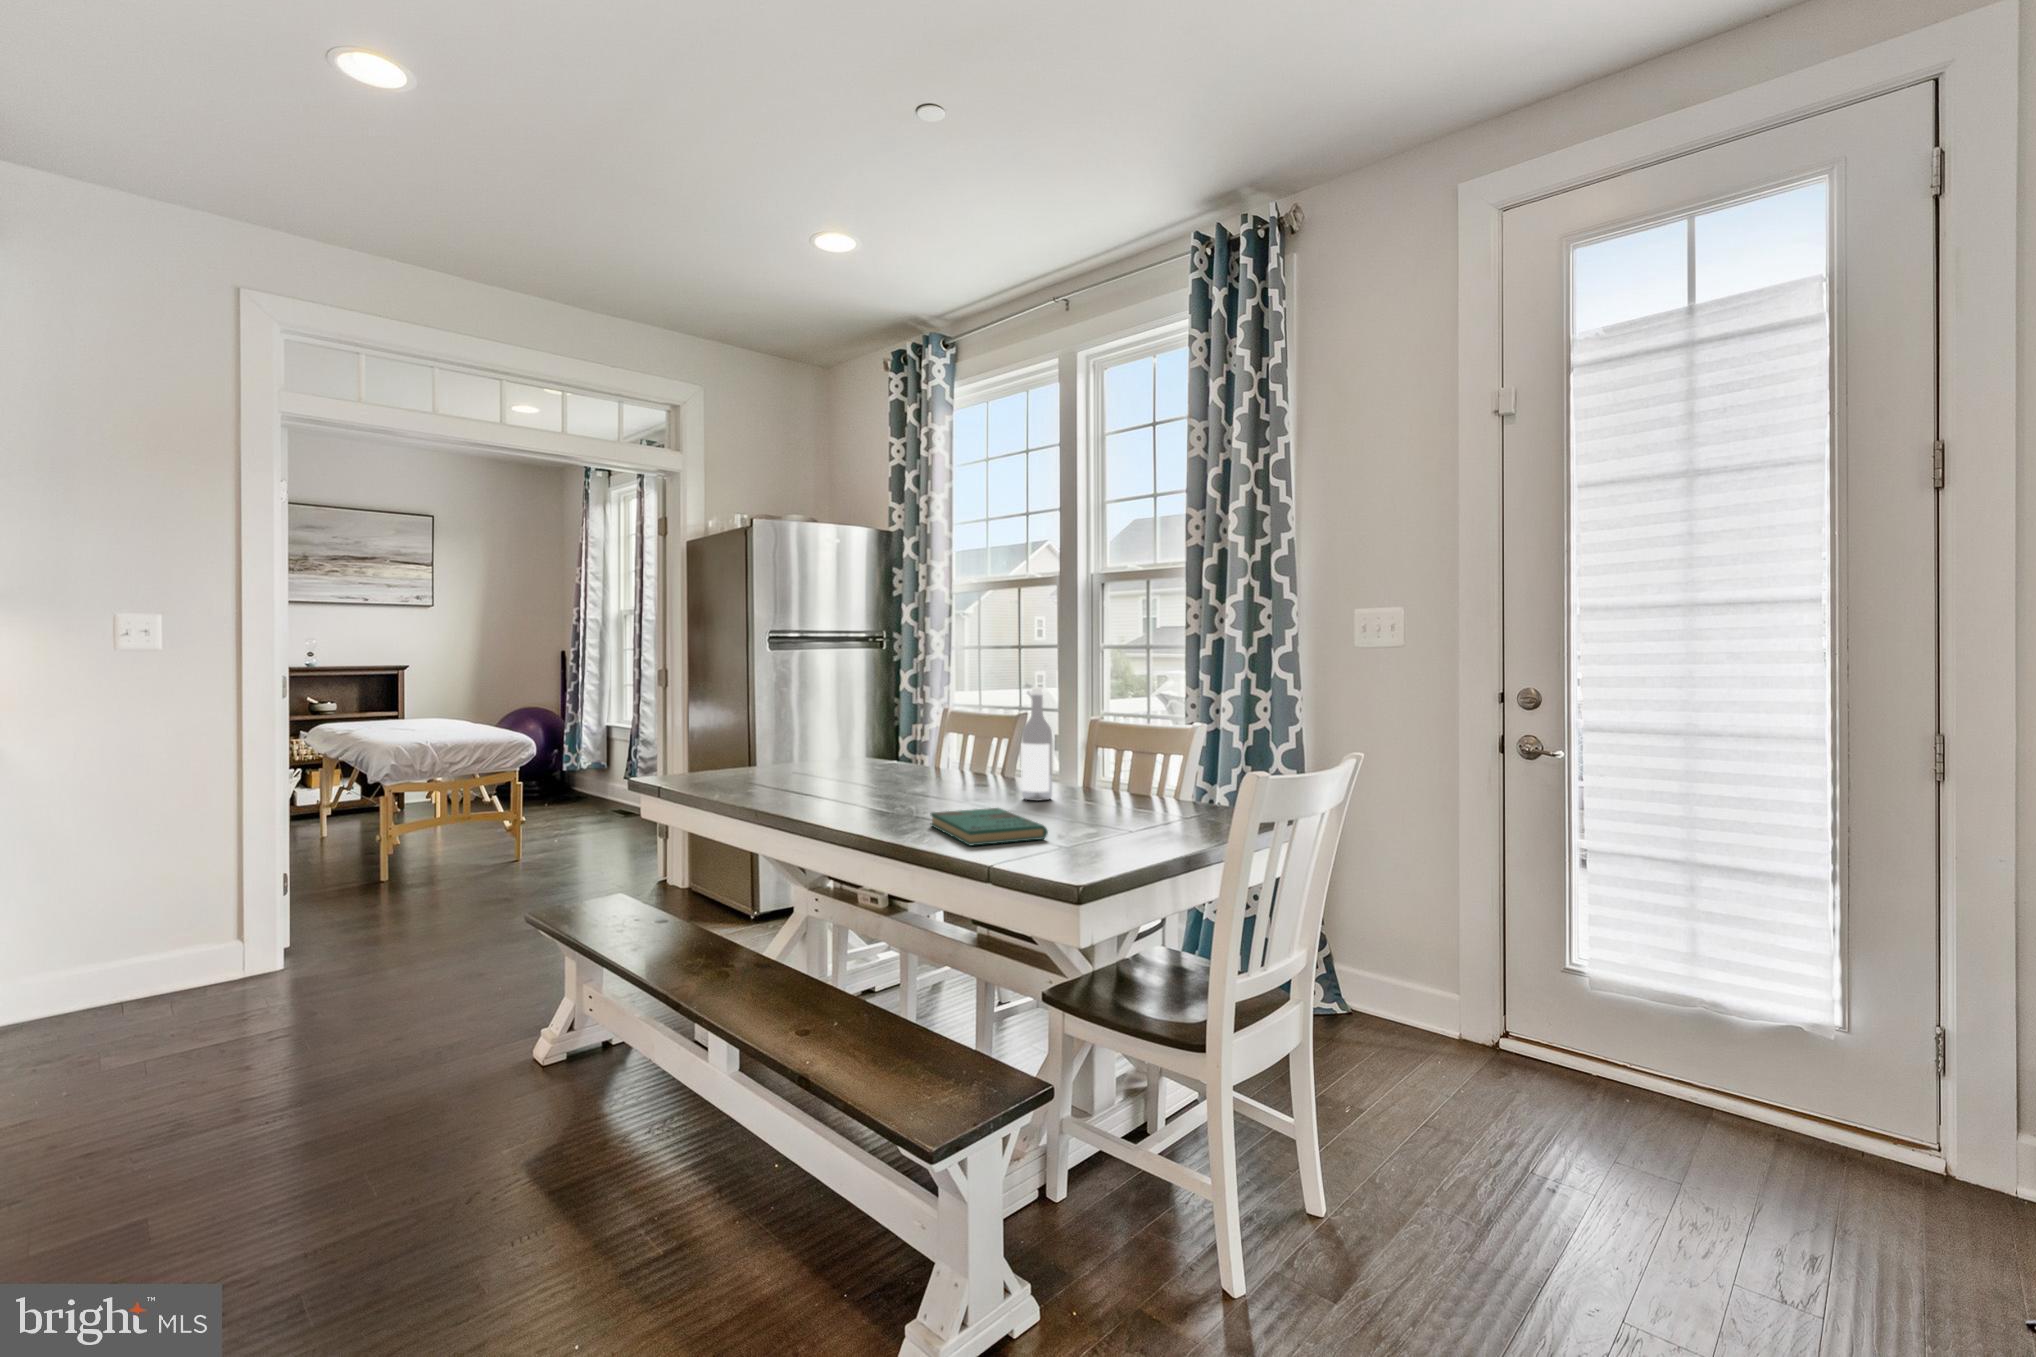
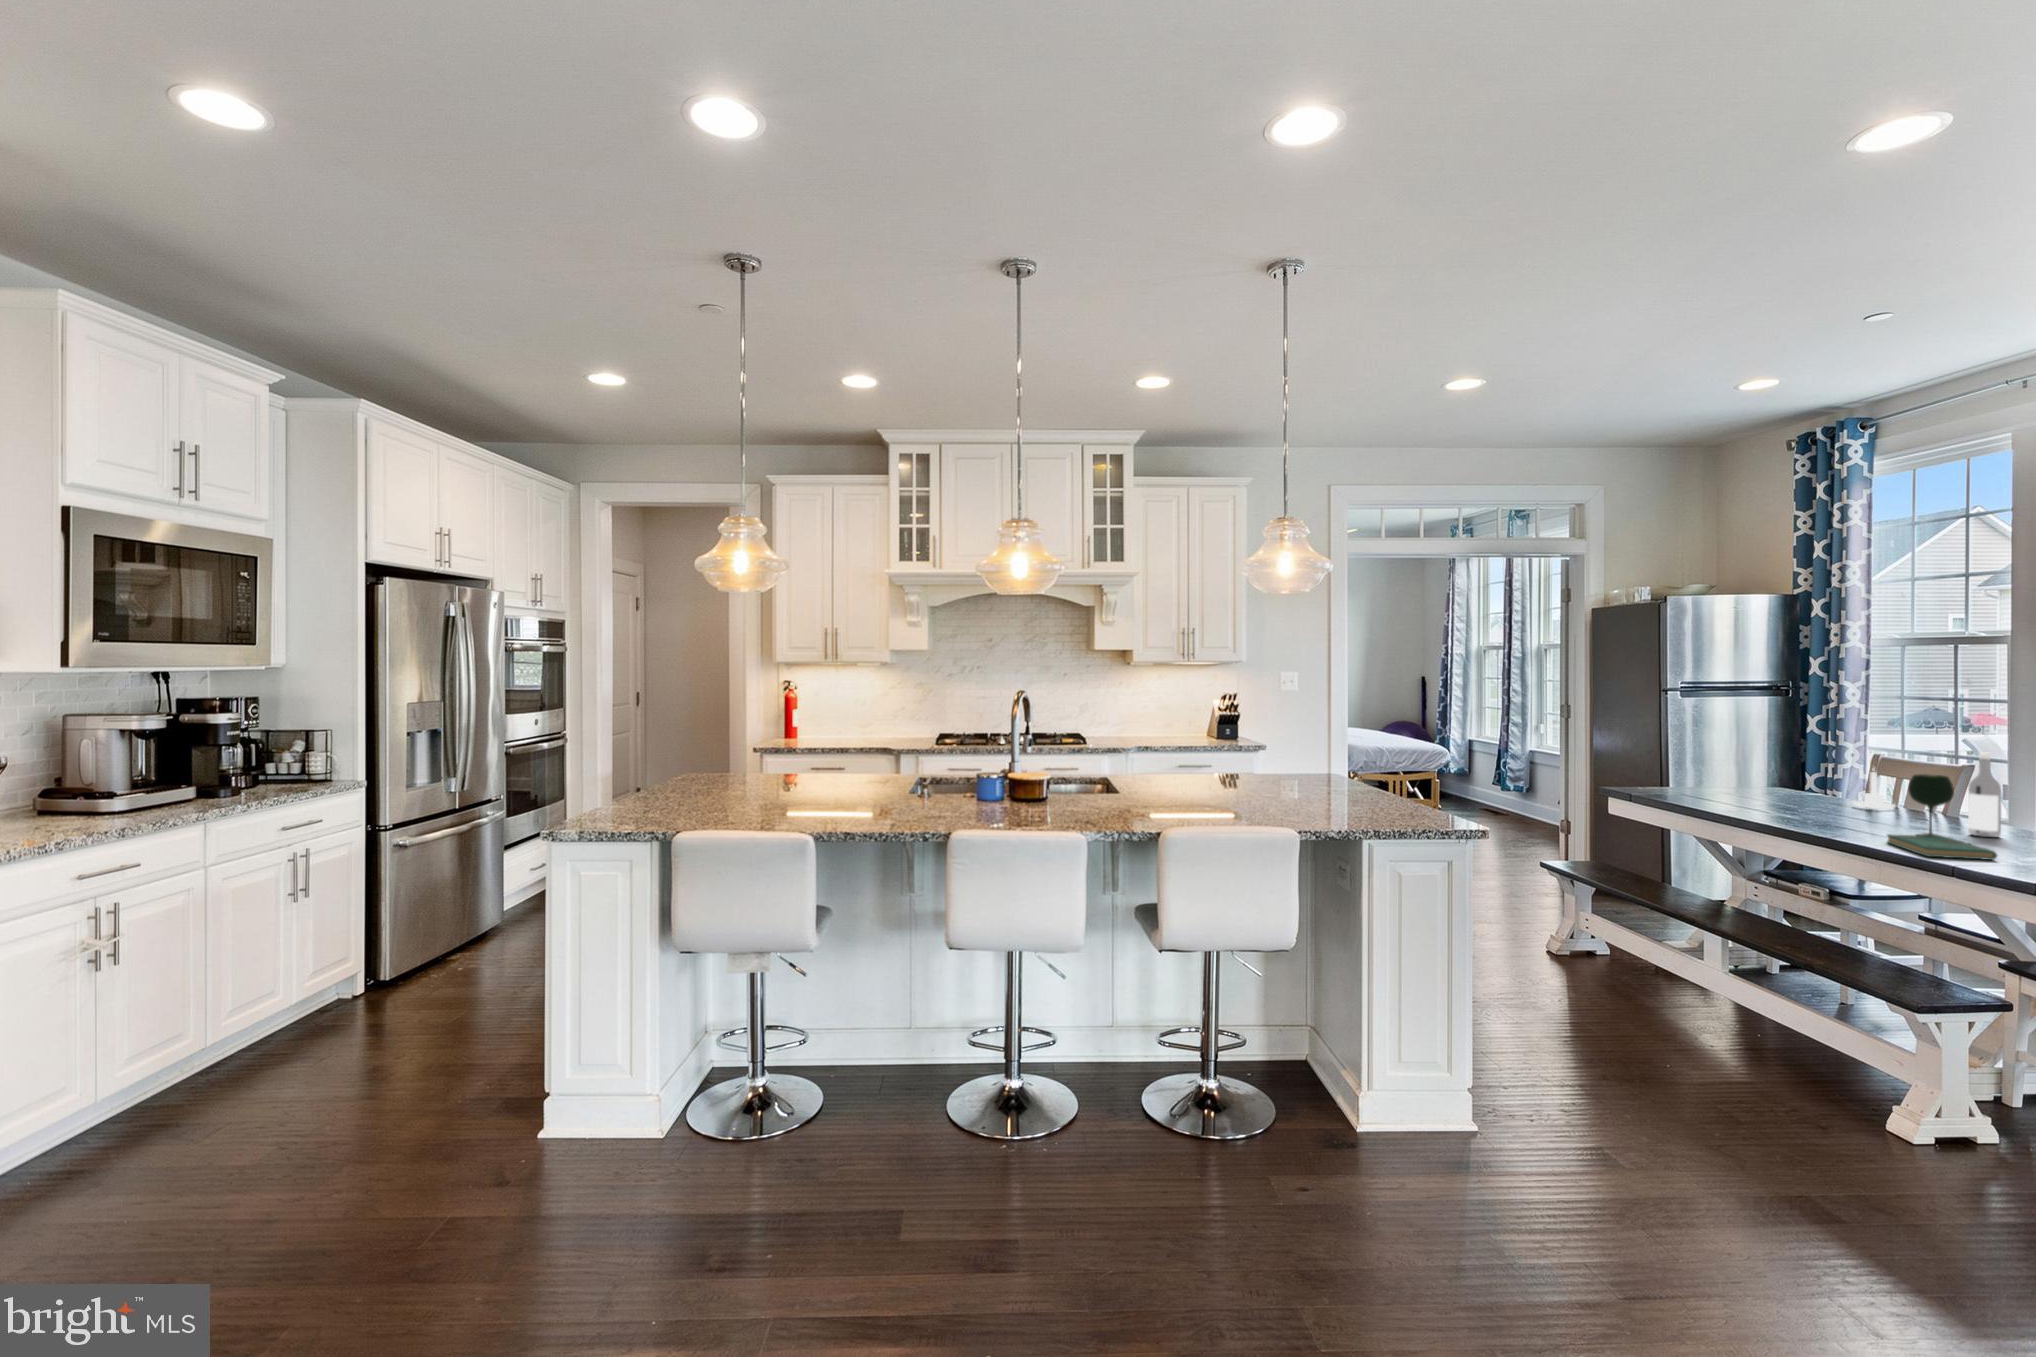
candle holder: none [918,717,960,773] -> present [1853,772,1895,810]
wine glass: none [960,720,1006,810] -> present [1908,774,1954,837]

